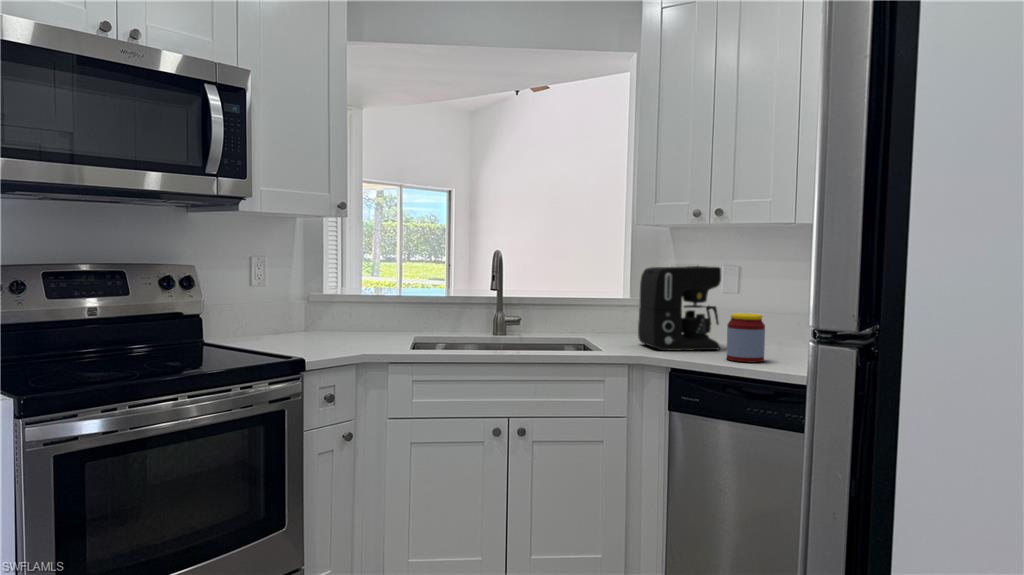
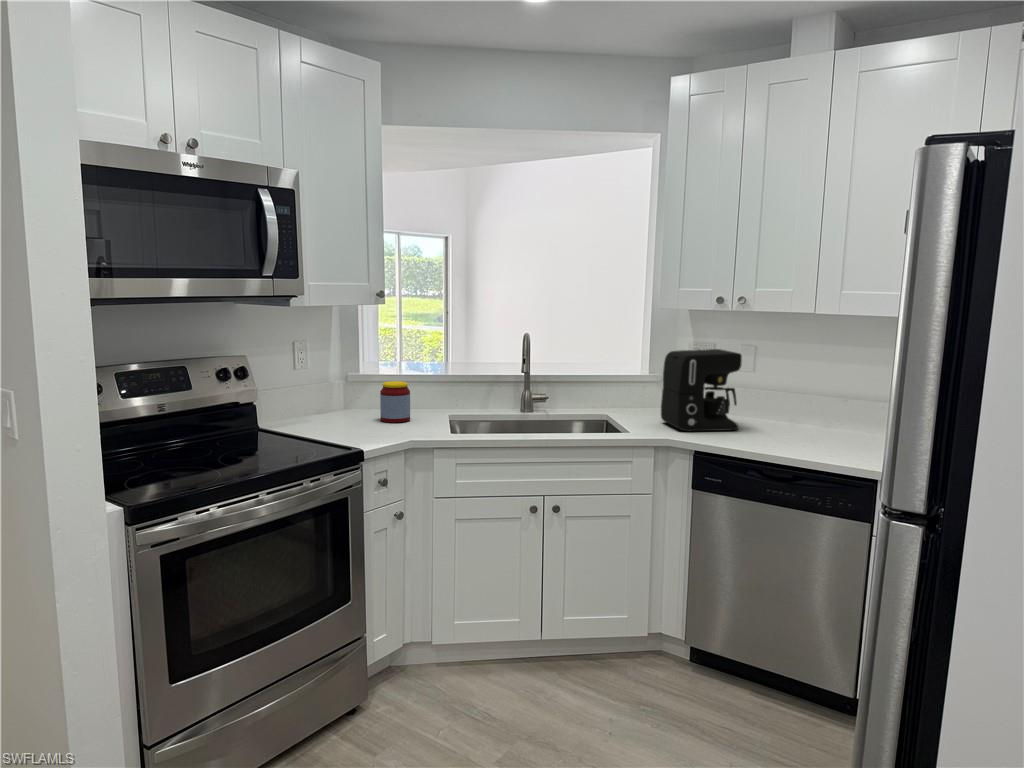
jar: present [727,313,765,362] -> present [380,381,410,423]

